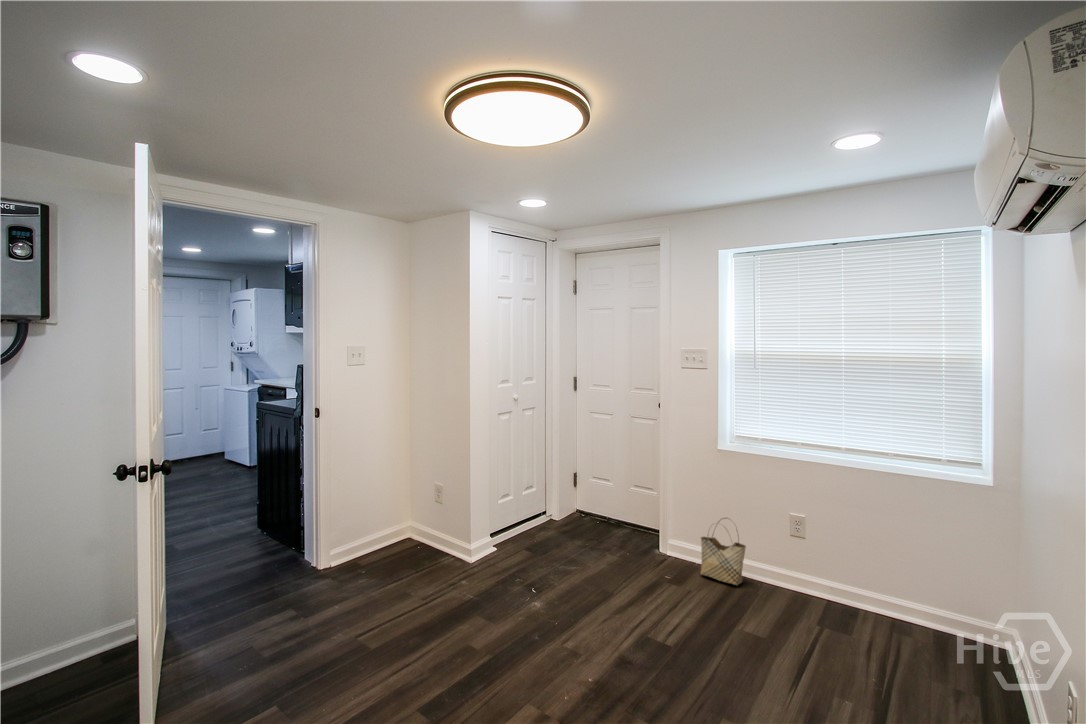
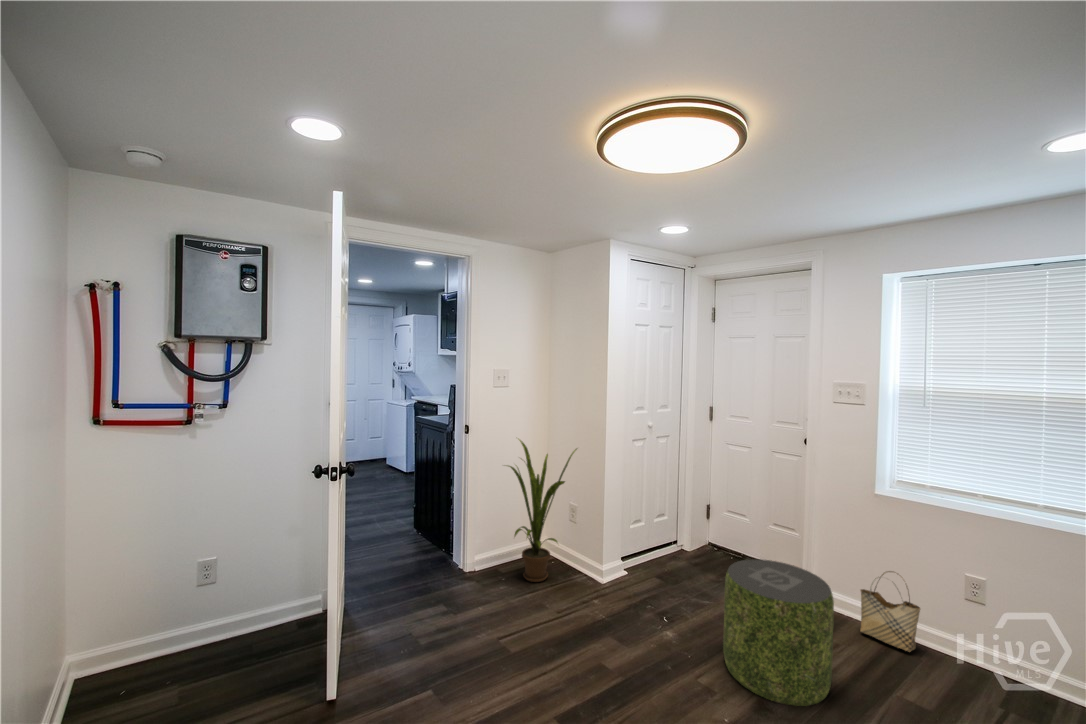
house plant: none [356,418,442,568] -> present [508,439,577,582]
pouf: none [578,518,668,641] -> present [723,559,834,706]

